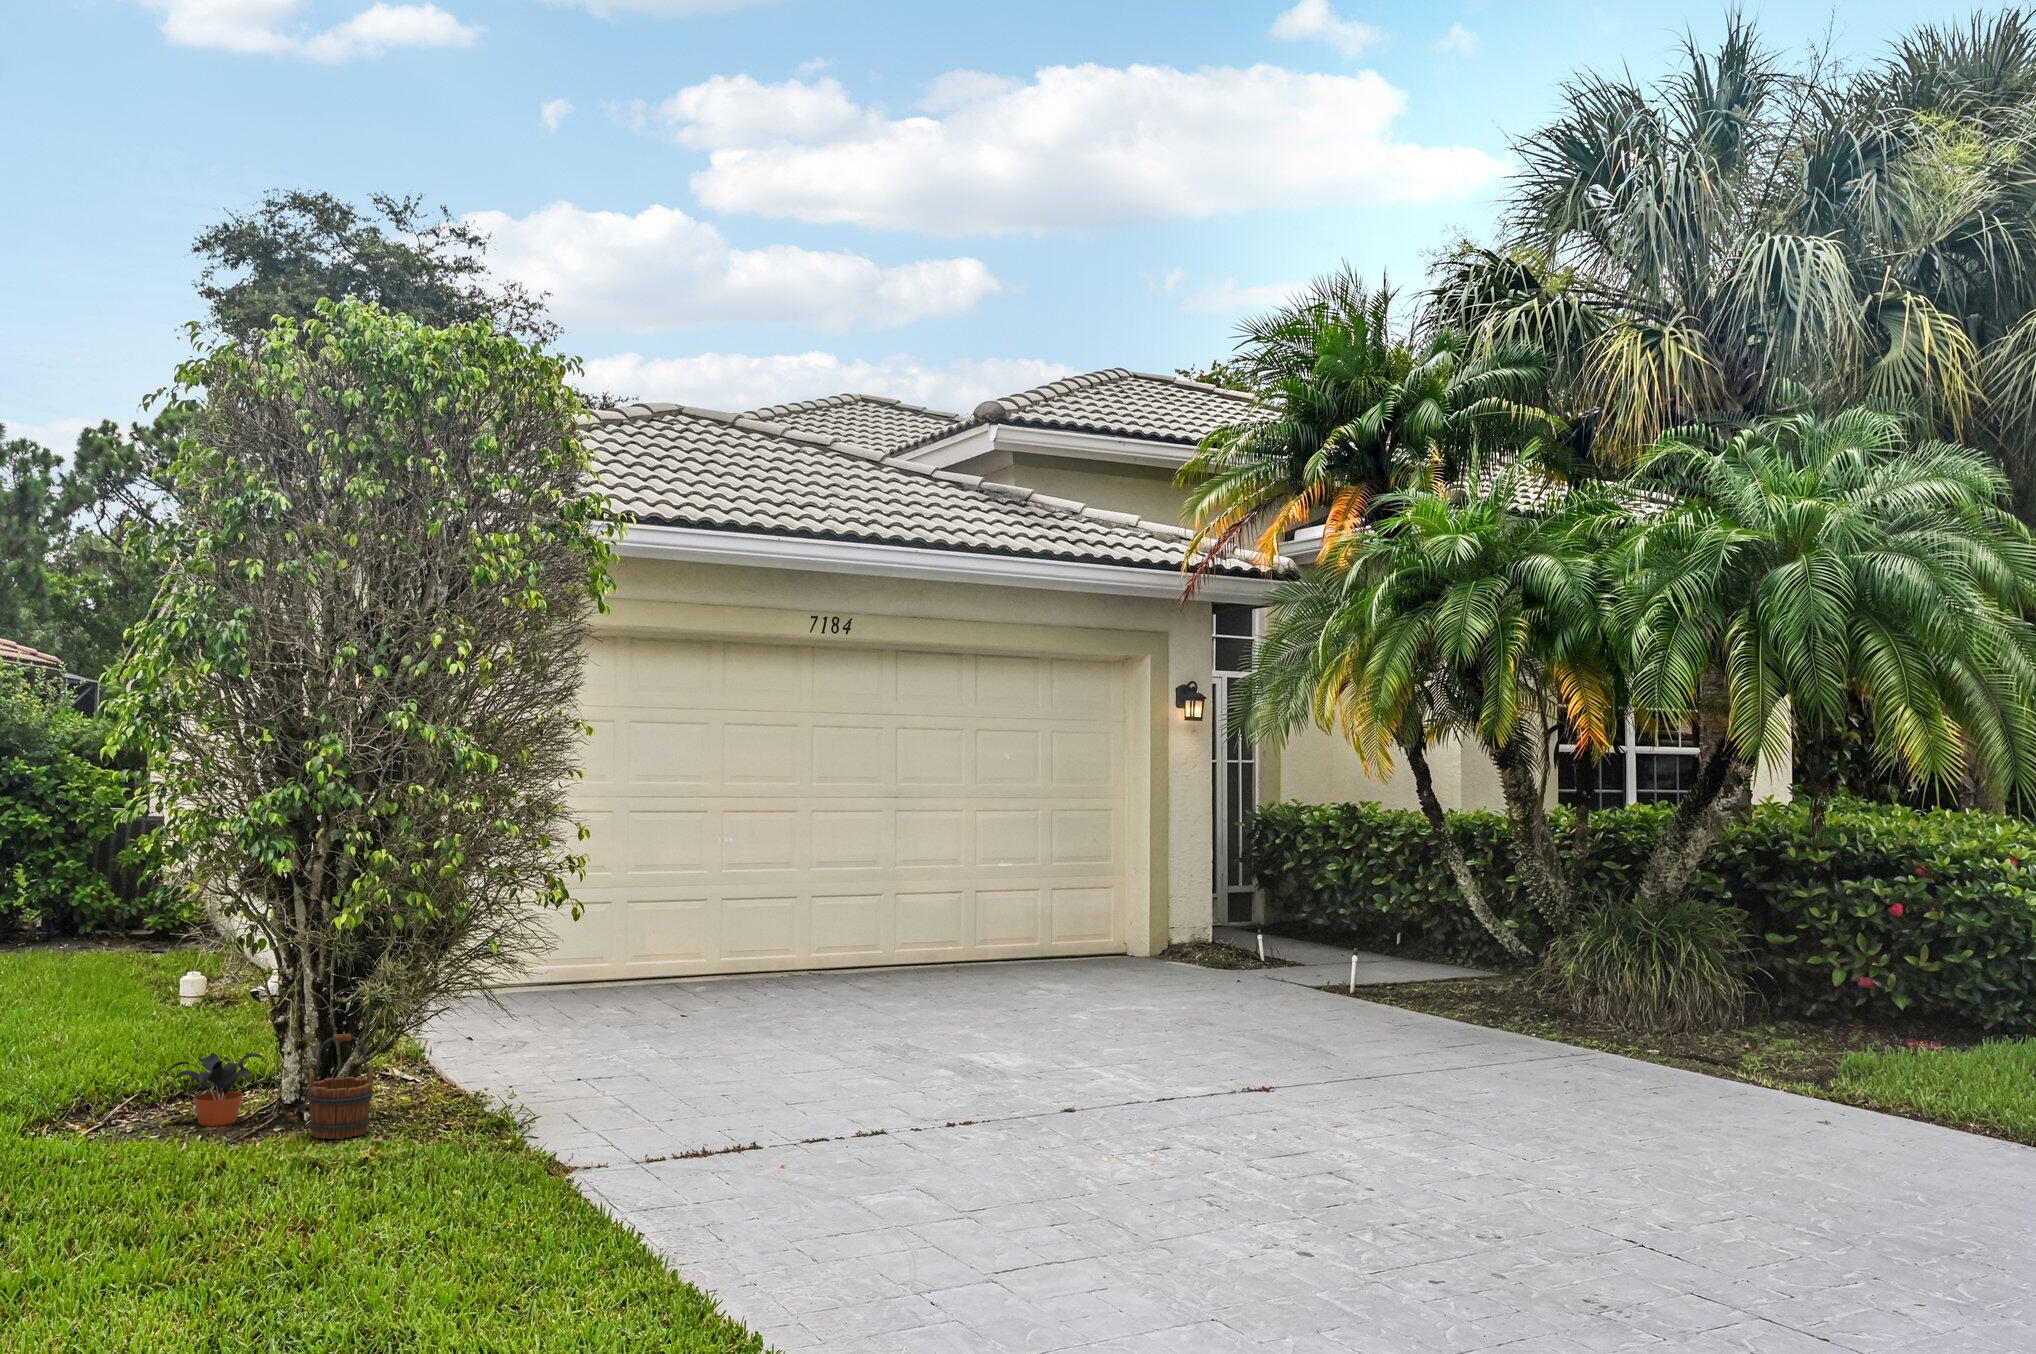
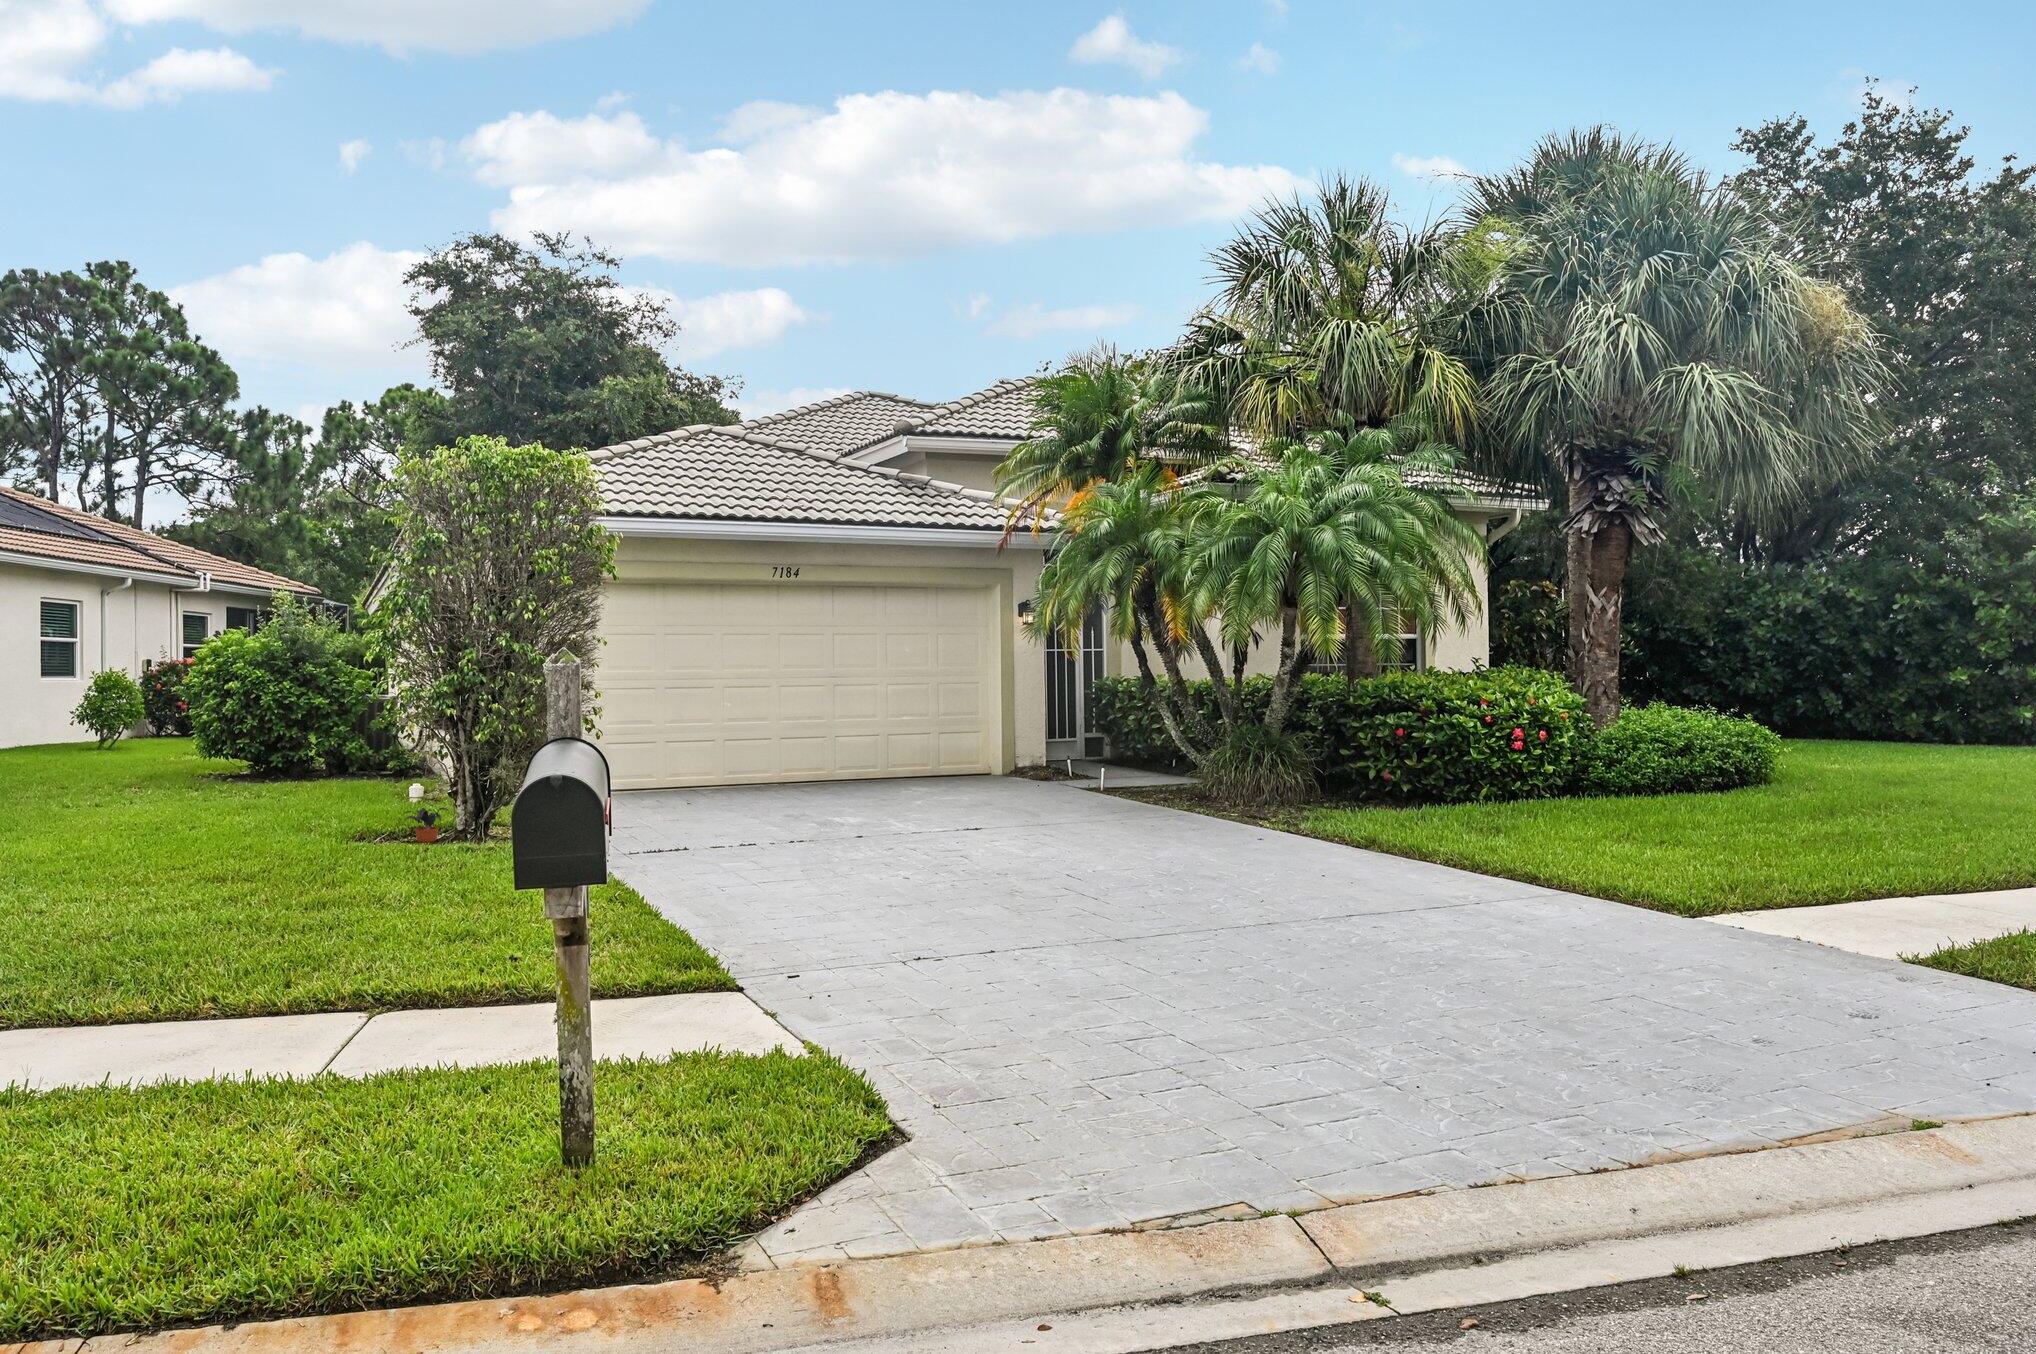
wooden bucket: present [305,1034,376,1139] -> none [467,796,502,846]

